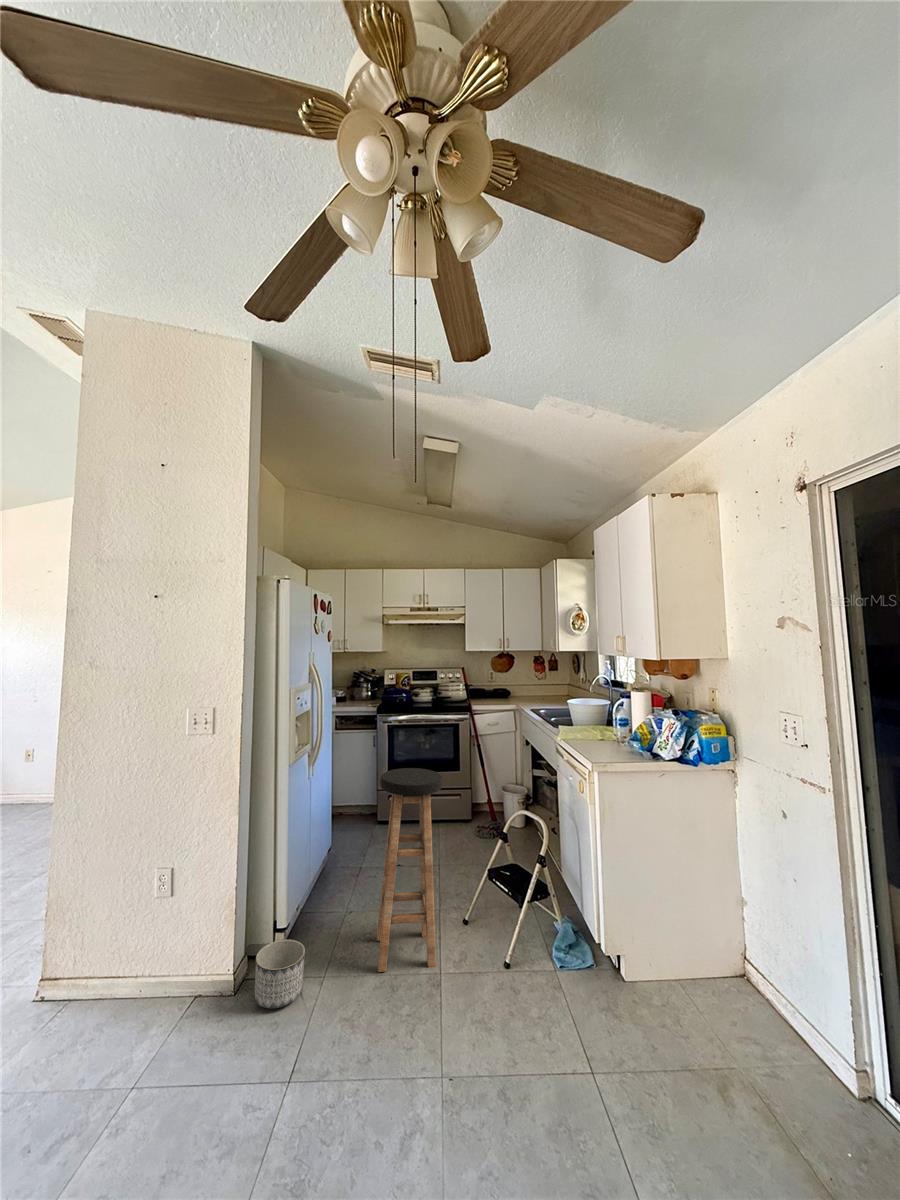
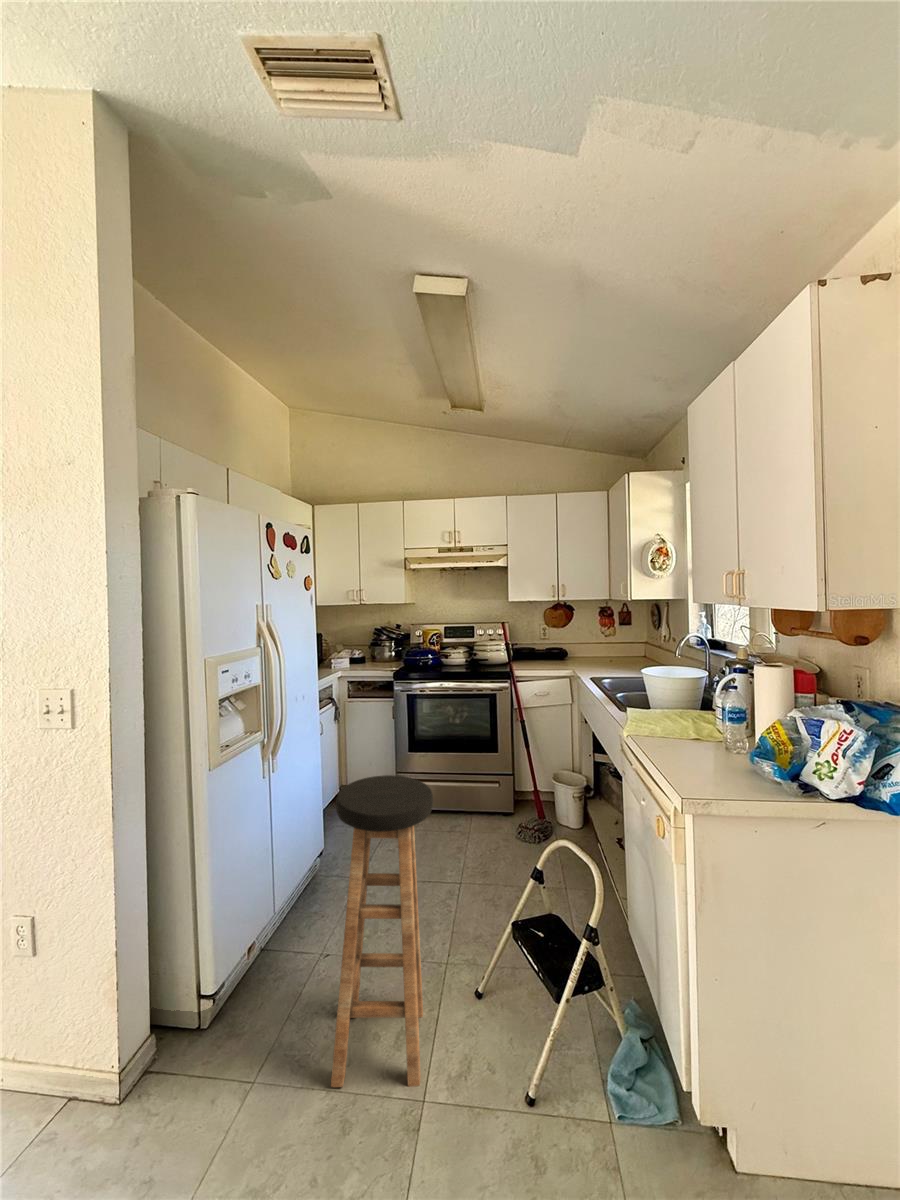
planter: present [255,939,305,1009] -> none [136,1027,217,1150]

